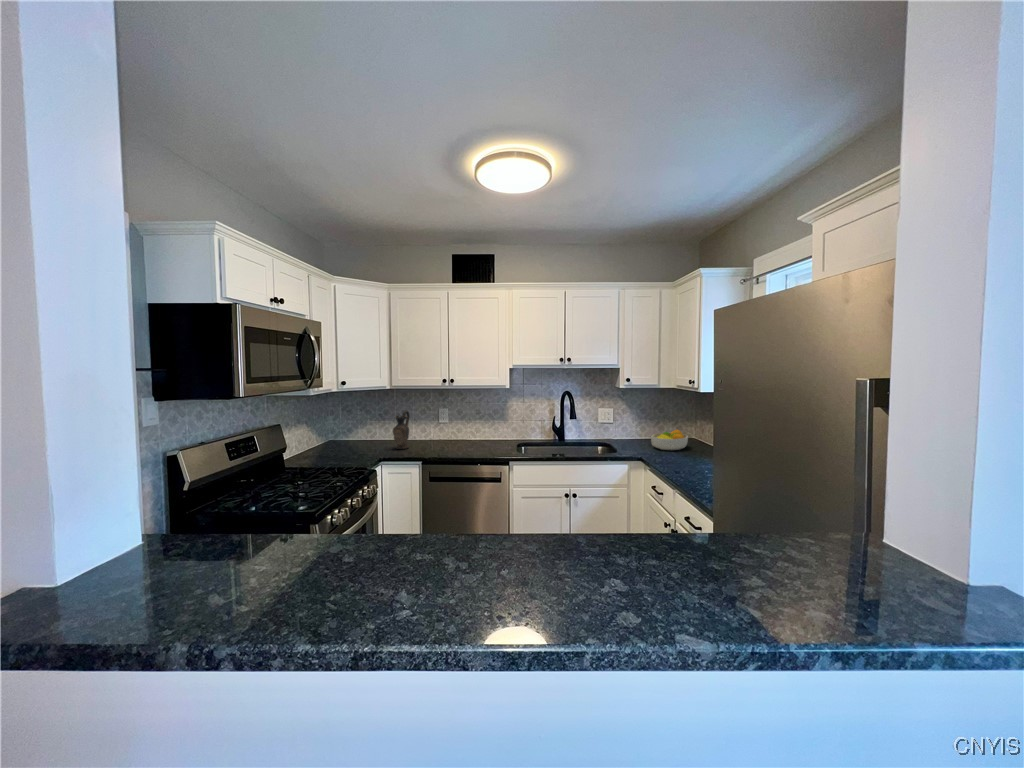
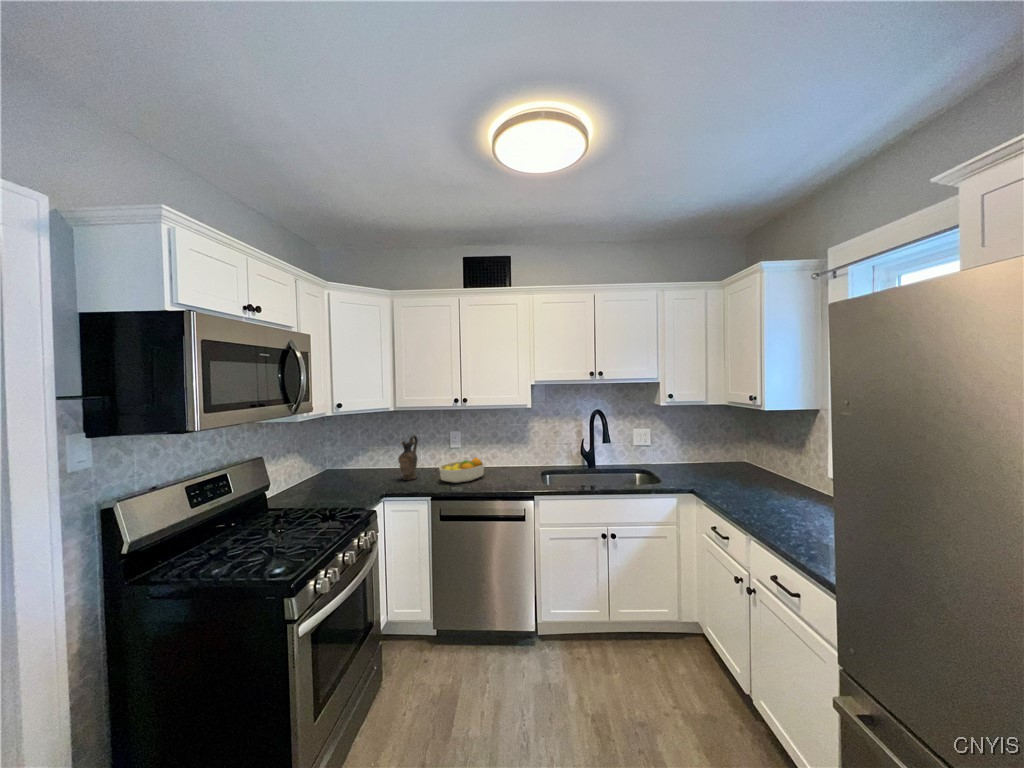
fruit bowl: present [651,429,688,450] -> present [440,457,484,483]

